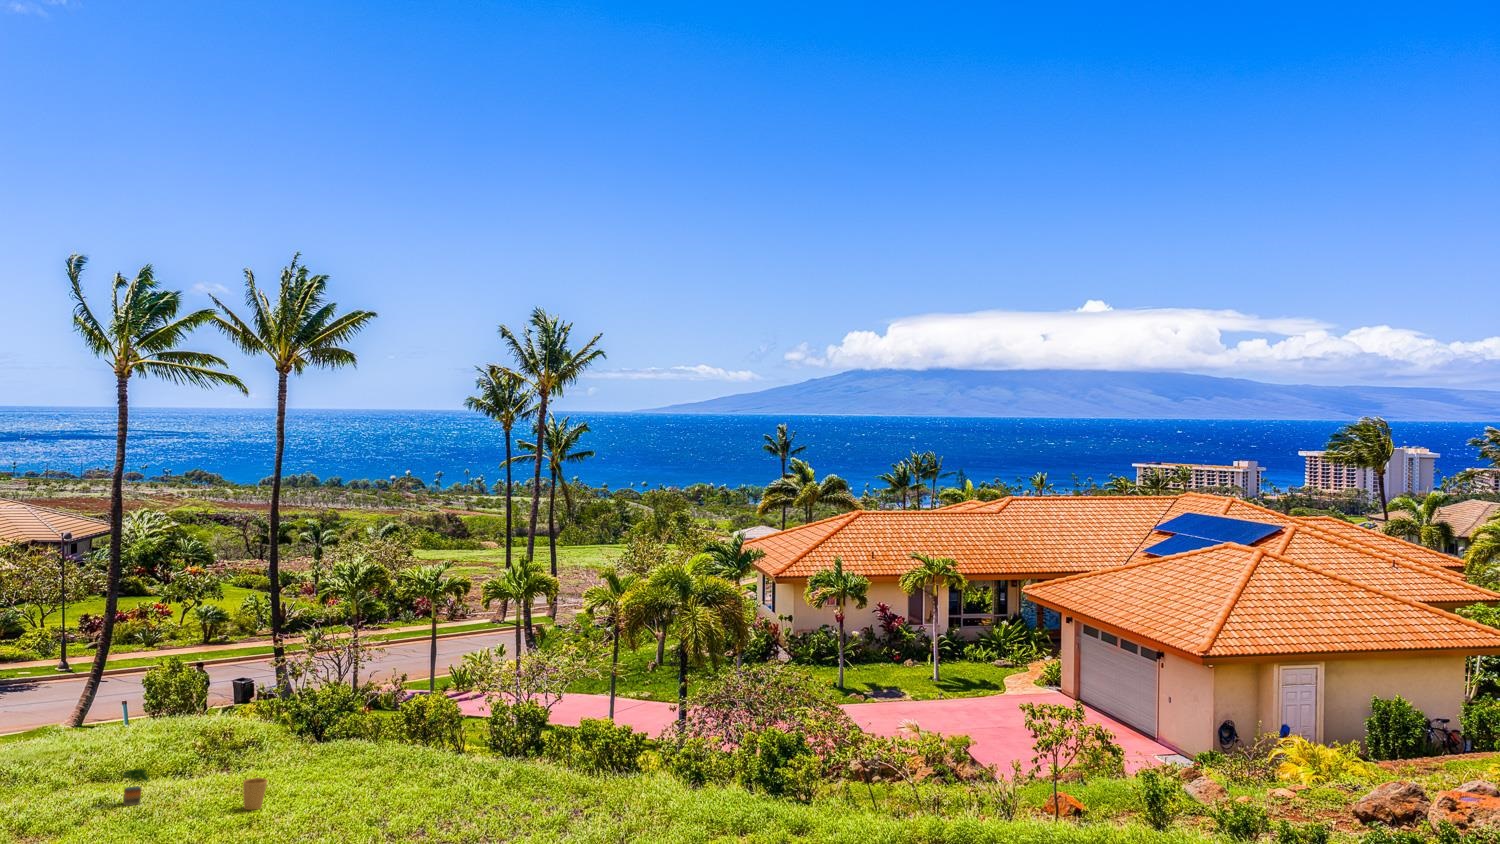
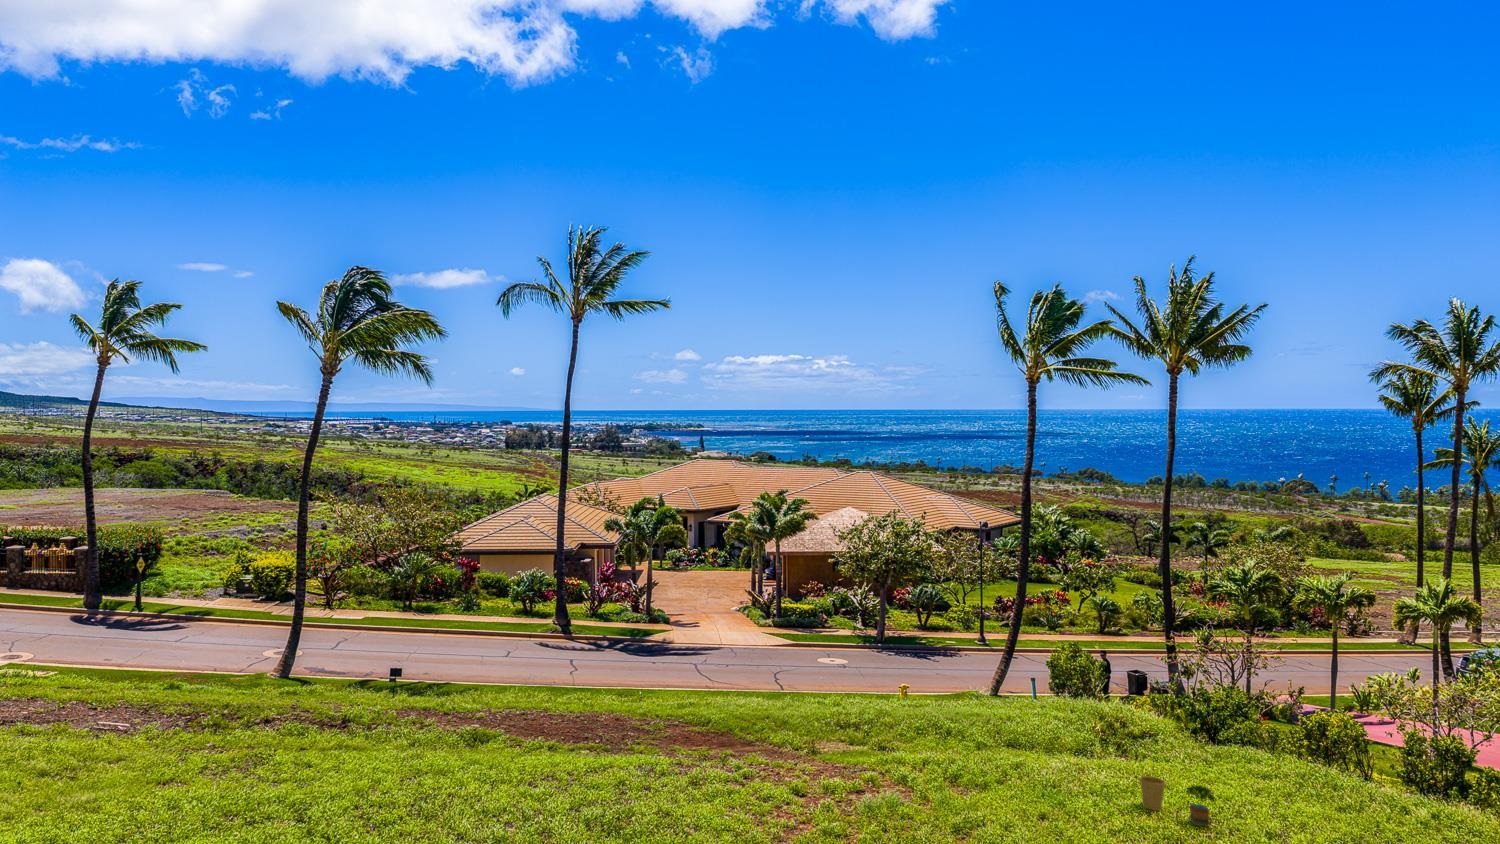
potted tree: present [123,768,149,806] -> present [1187,785,1216,827]

